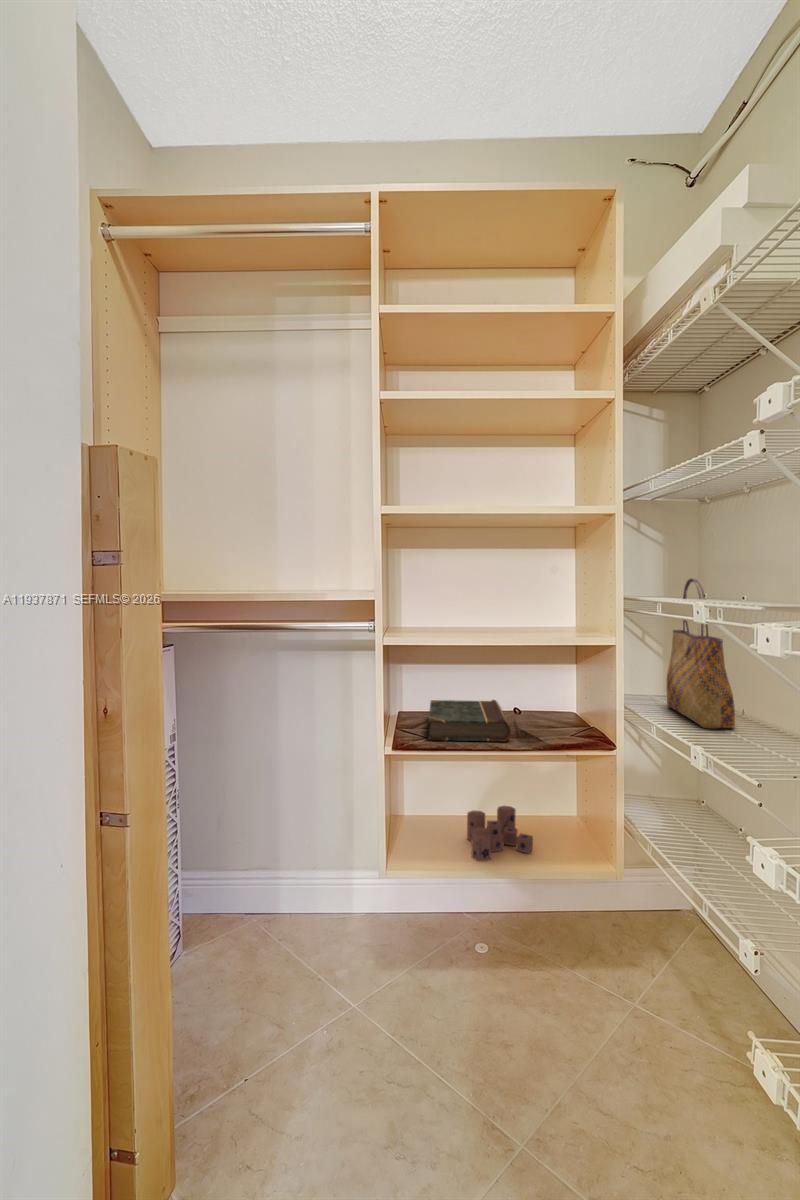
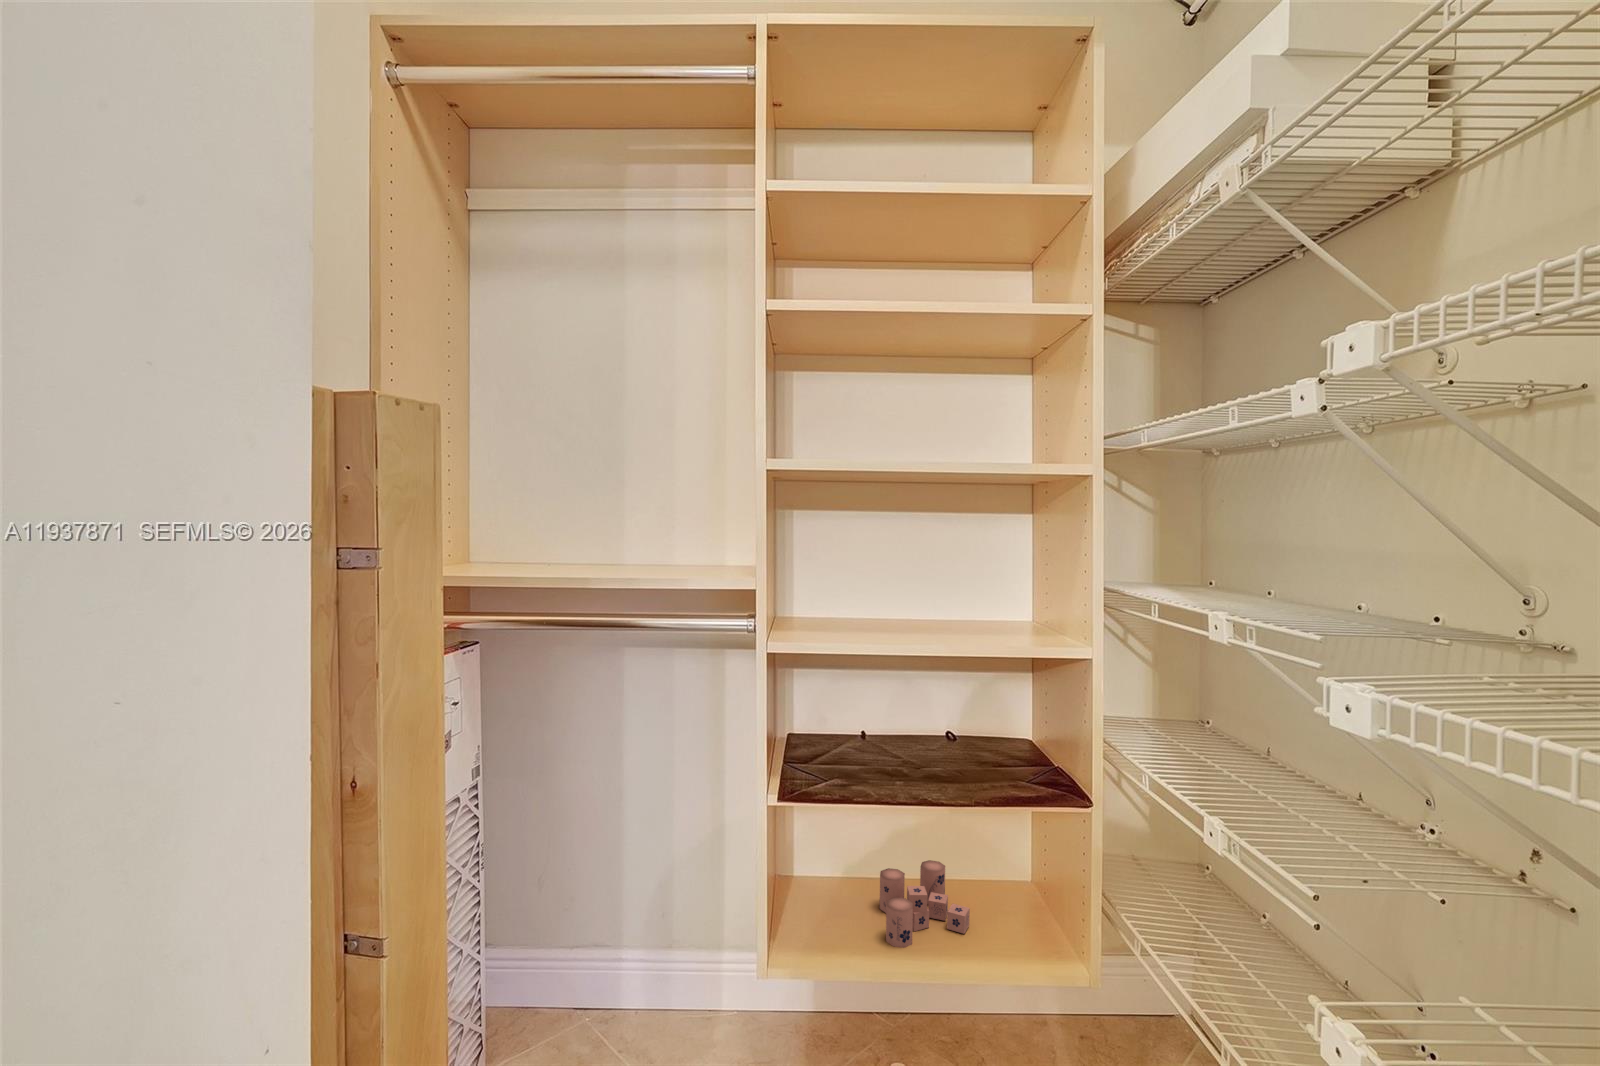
tote bag: present [666,578,735,729] -> none [1152,560,1252,772]
book: present [429,700,511,741] -> none [829,717,944,787]

